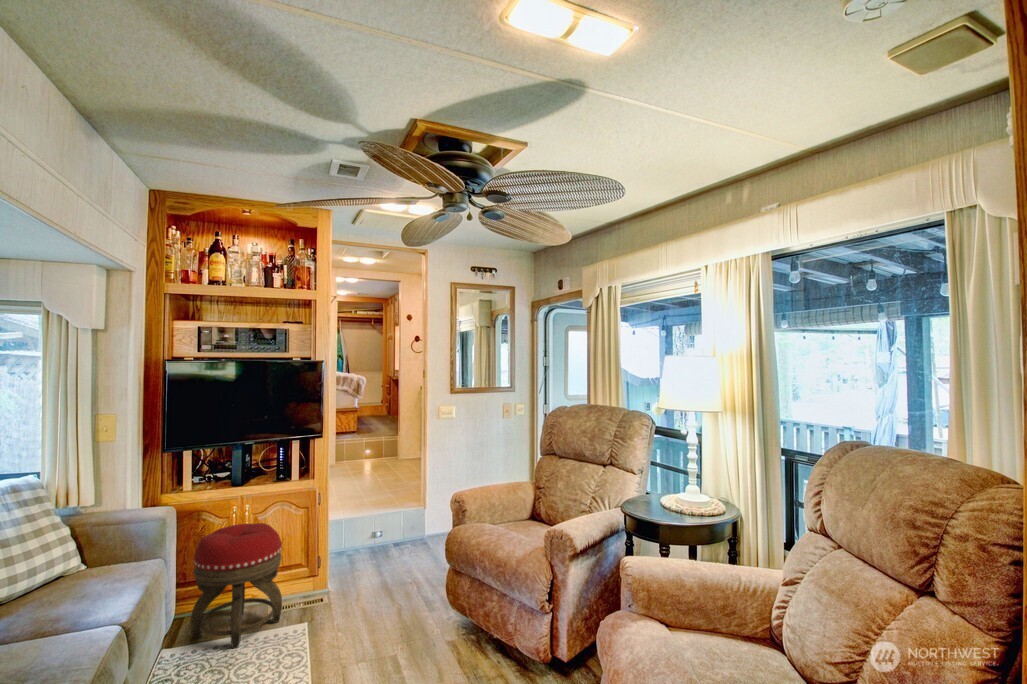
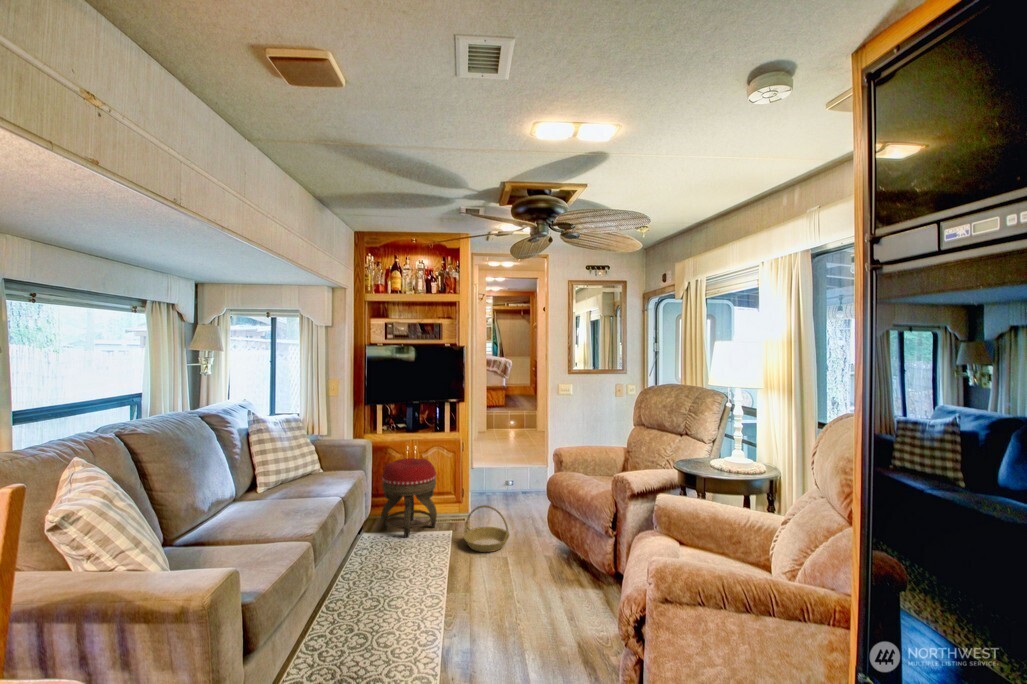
basket: none [328,583,395,652] -> present [464,505,509,552]

